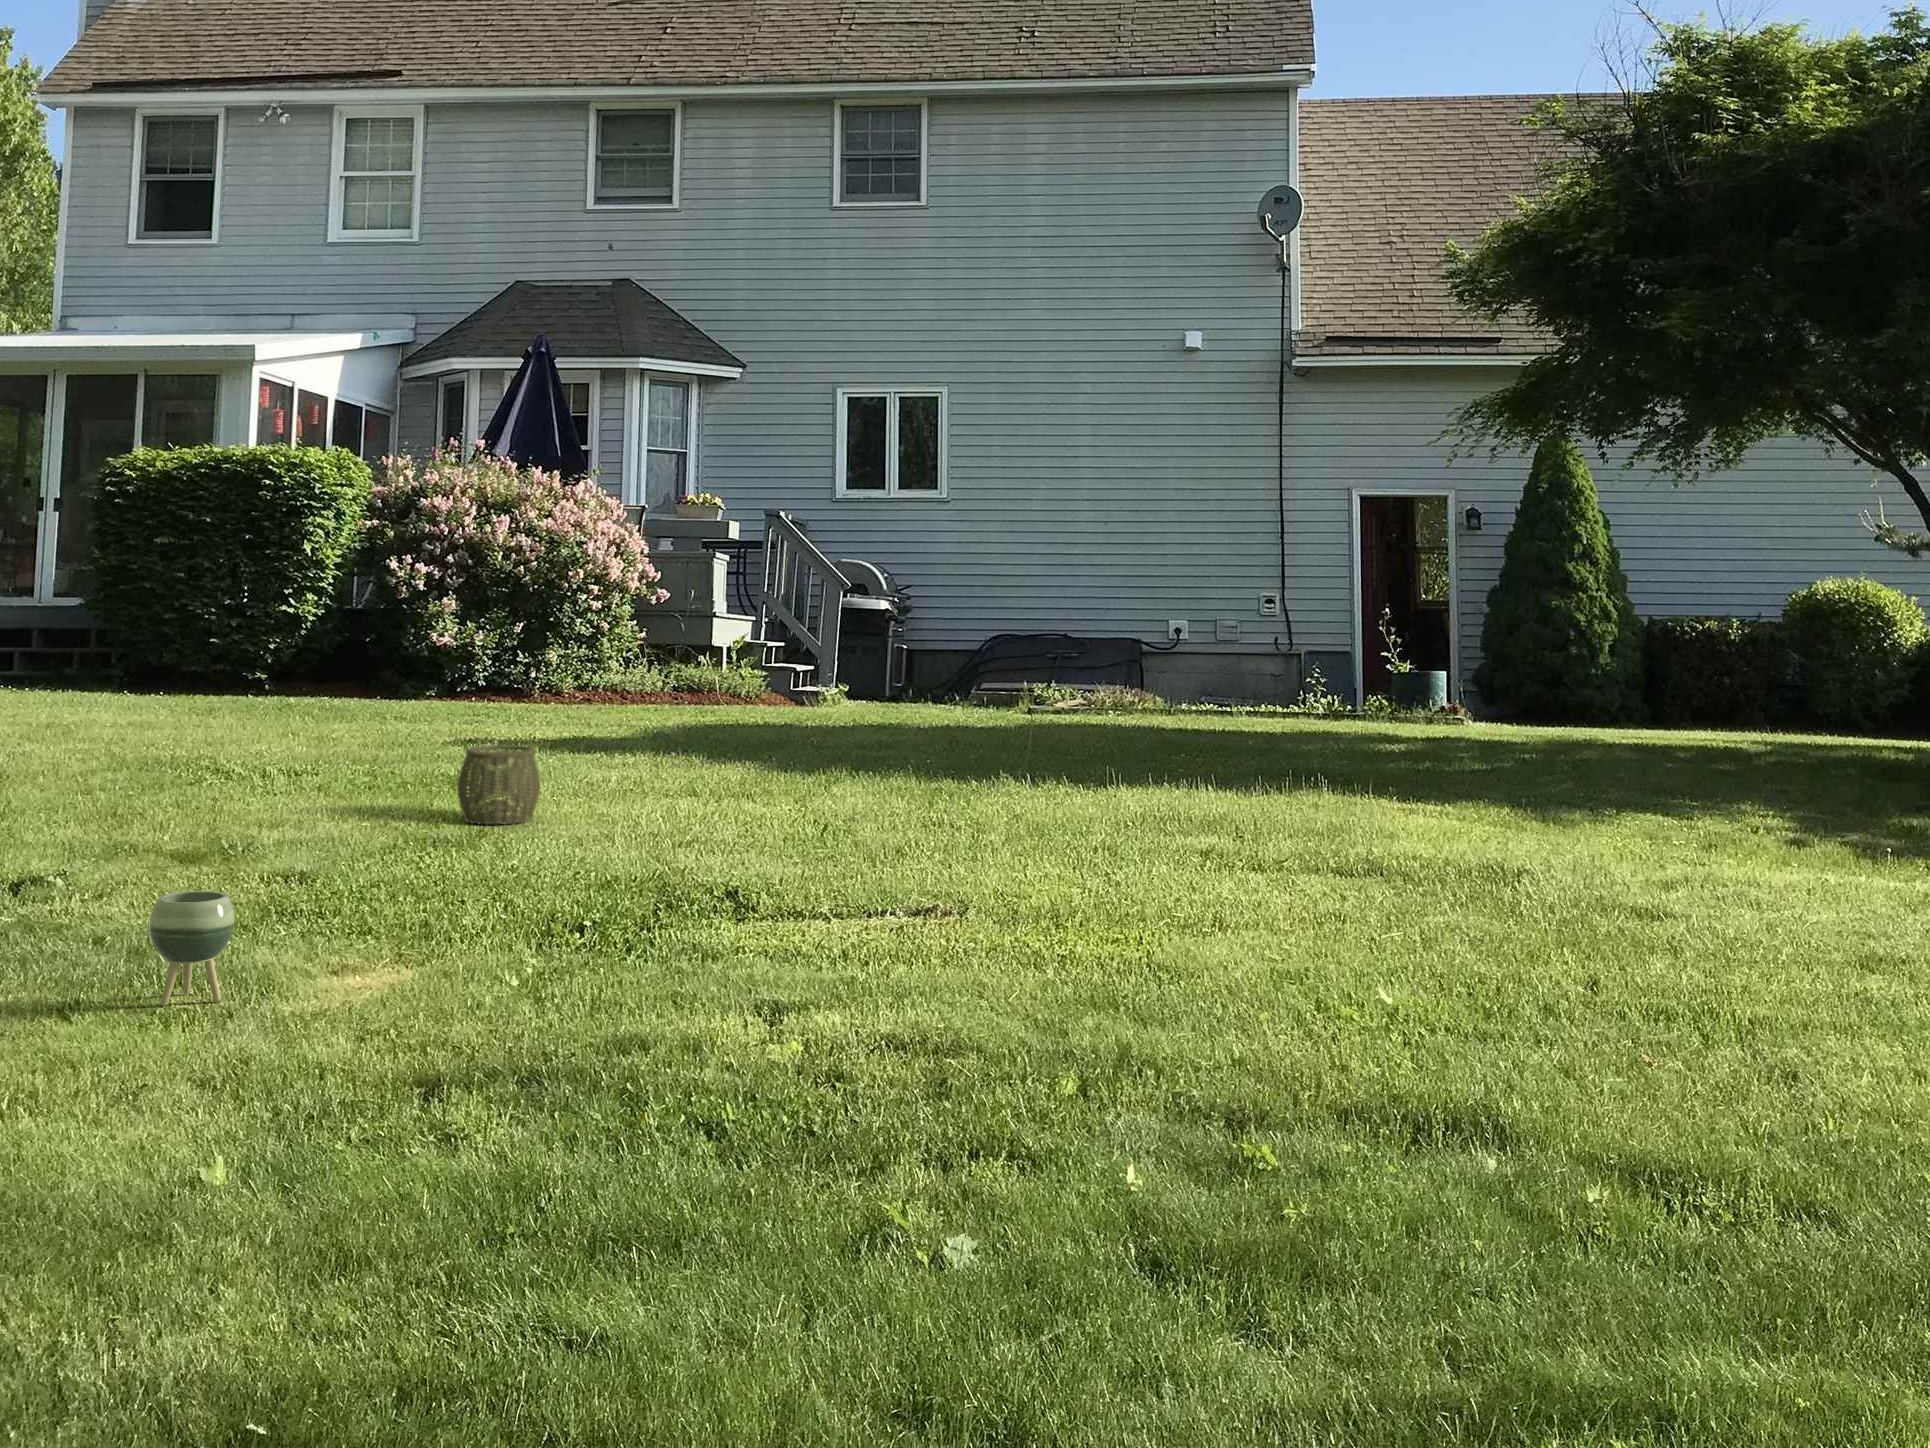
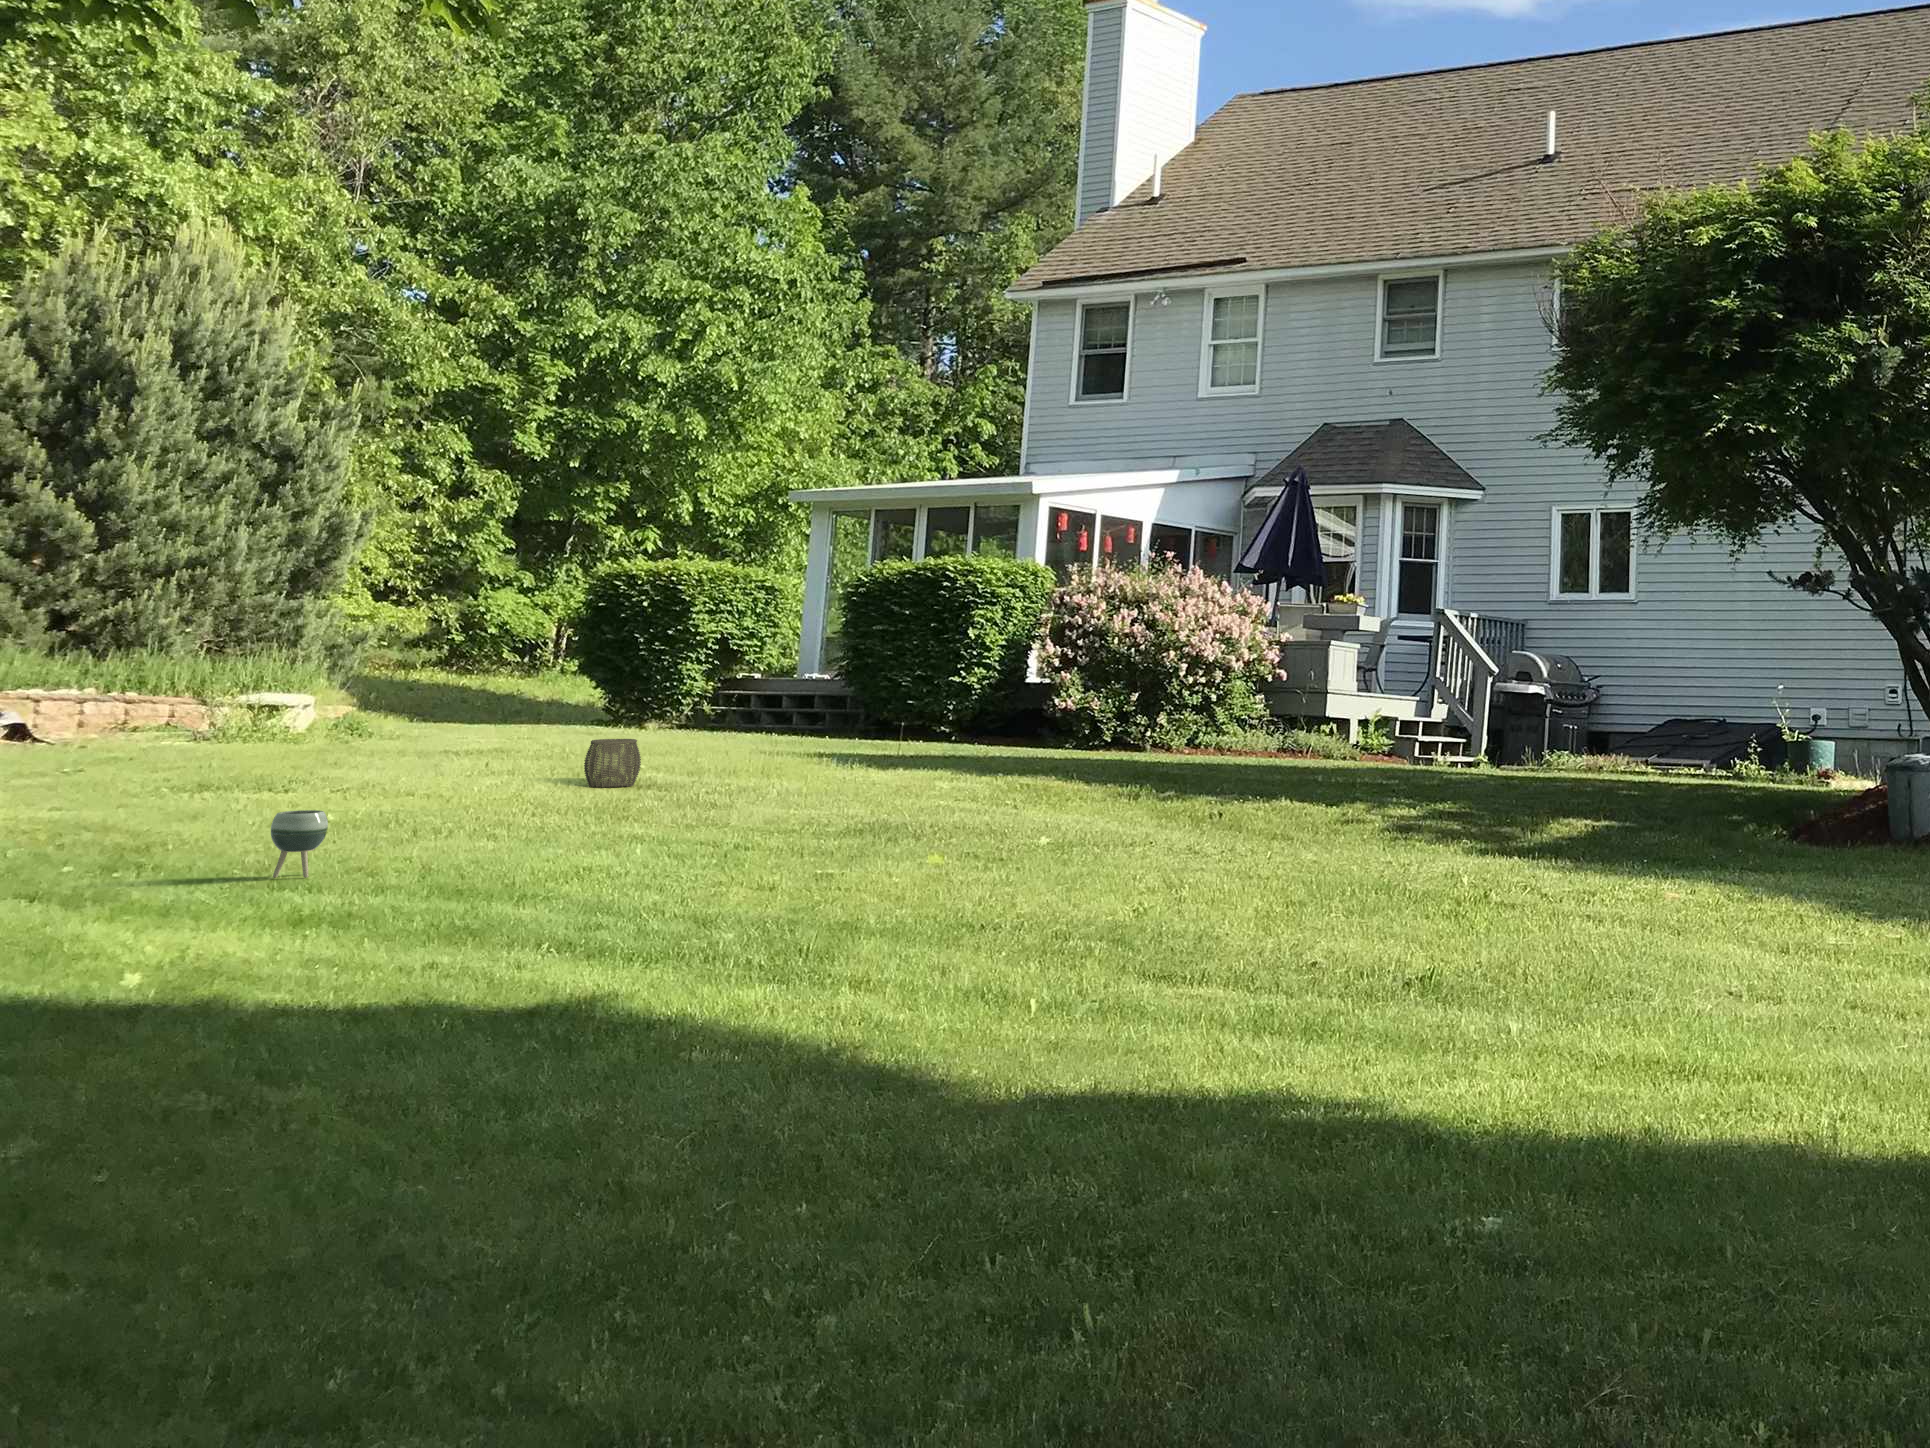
planter: present [149,891,235,1006] -> present [271,810,328,878]

